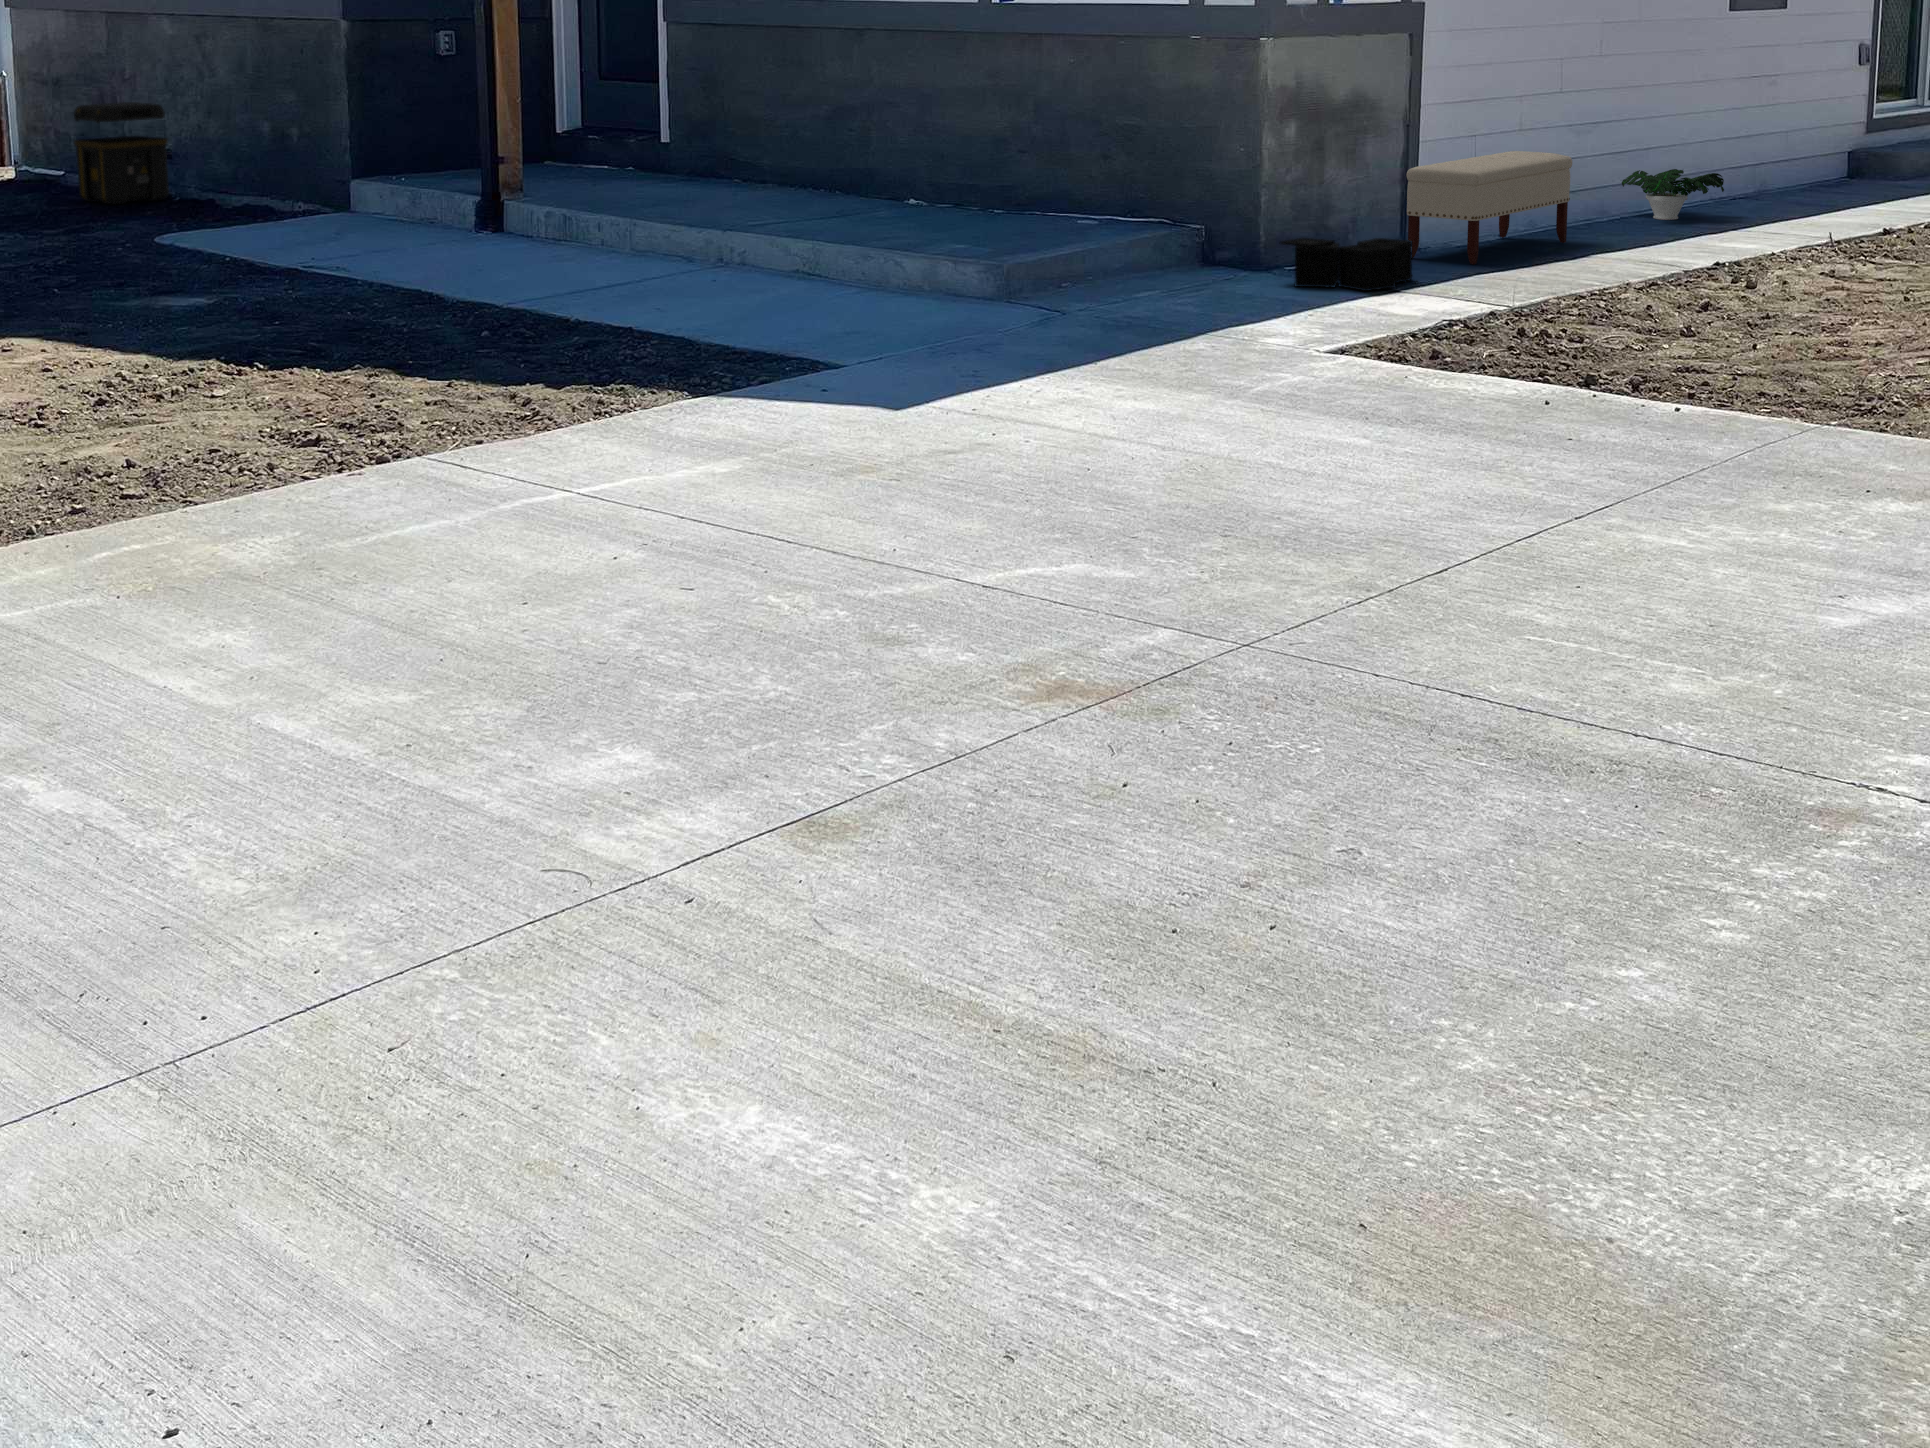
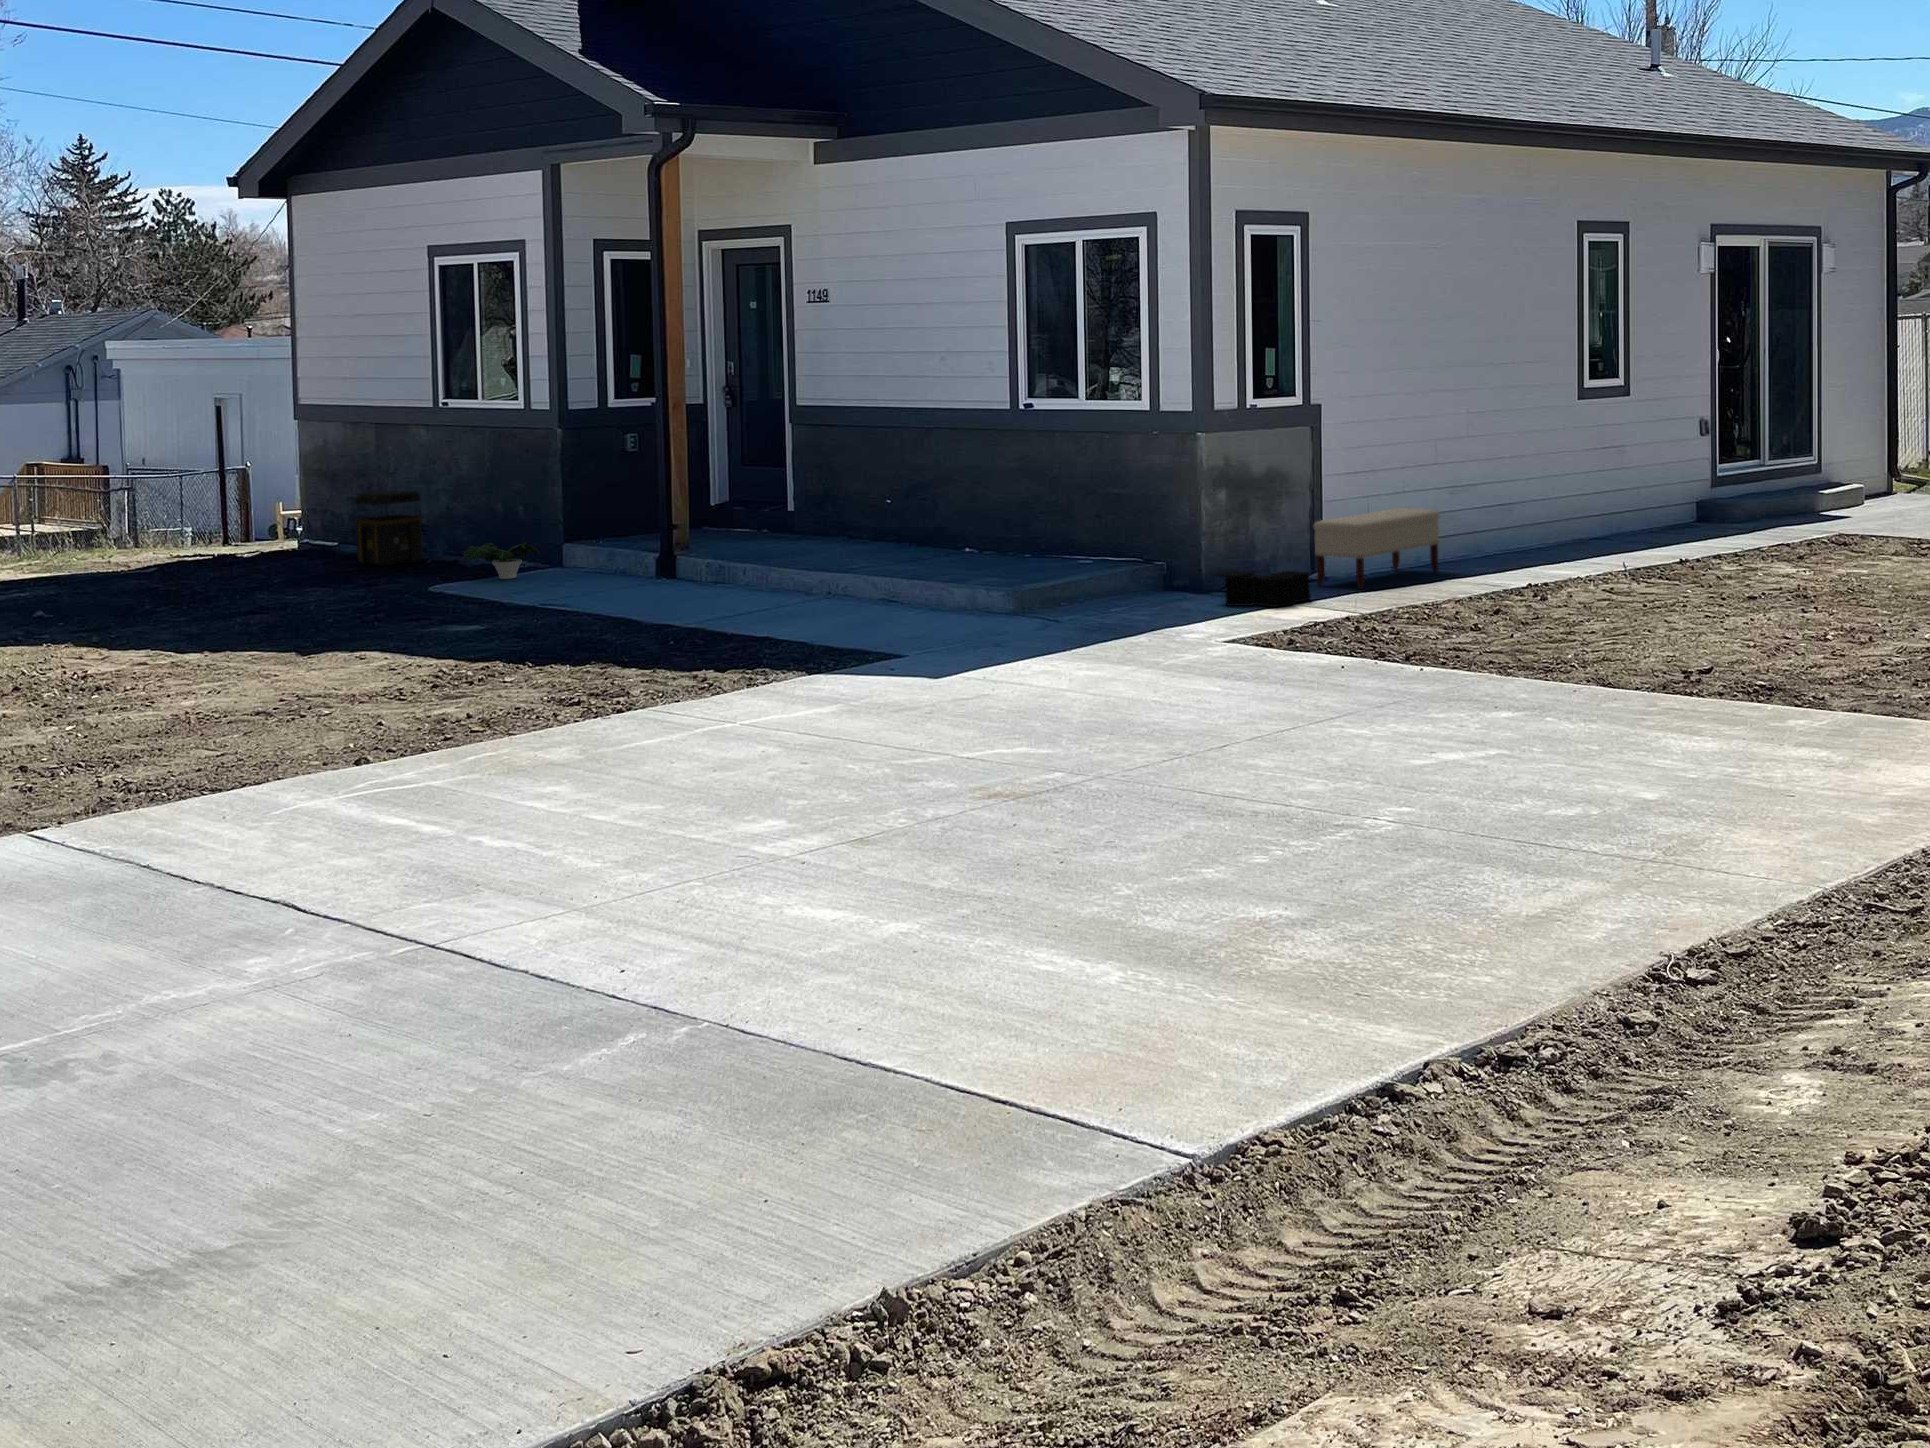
potted plant: present [1622,169,1724,220] -> present [463,542,541,579]

